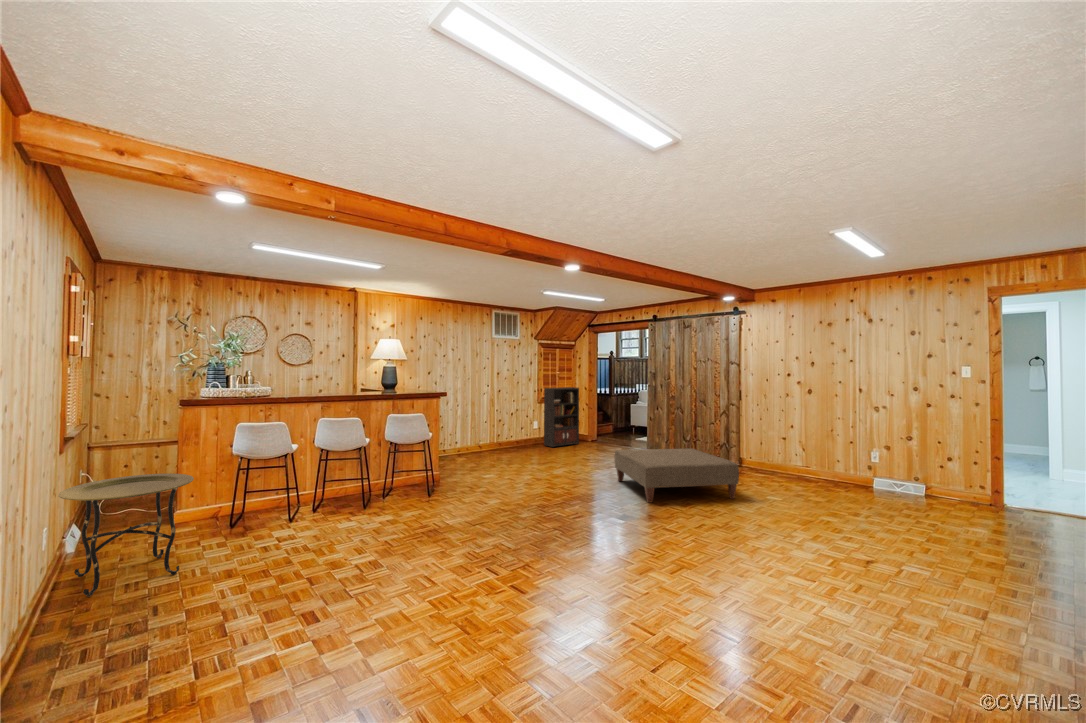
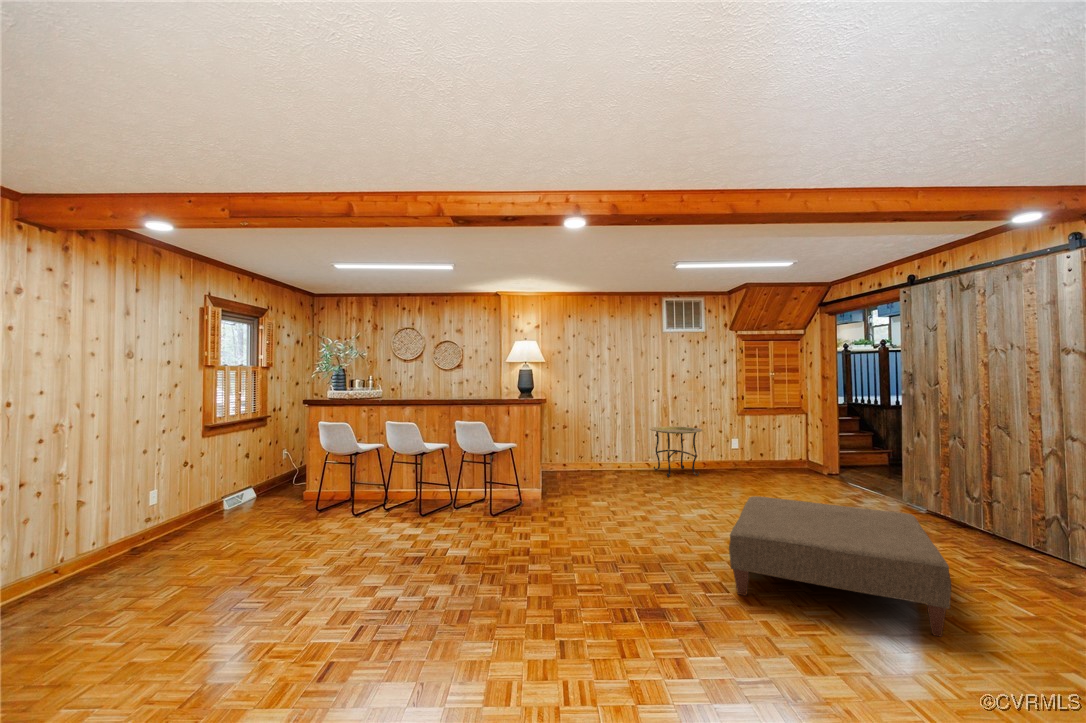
bookcase: present [544,387,579,447] -> none [737,394,795,477]
side table: present [58,474,194,597] -> present [650,426,702,477]

